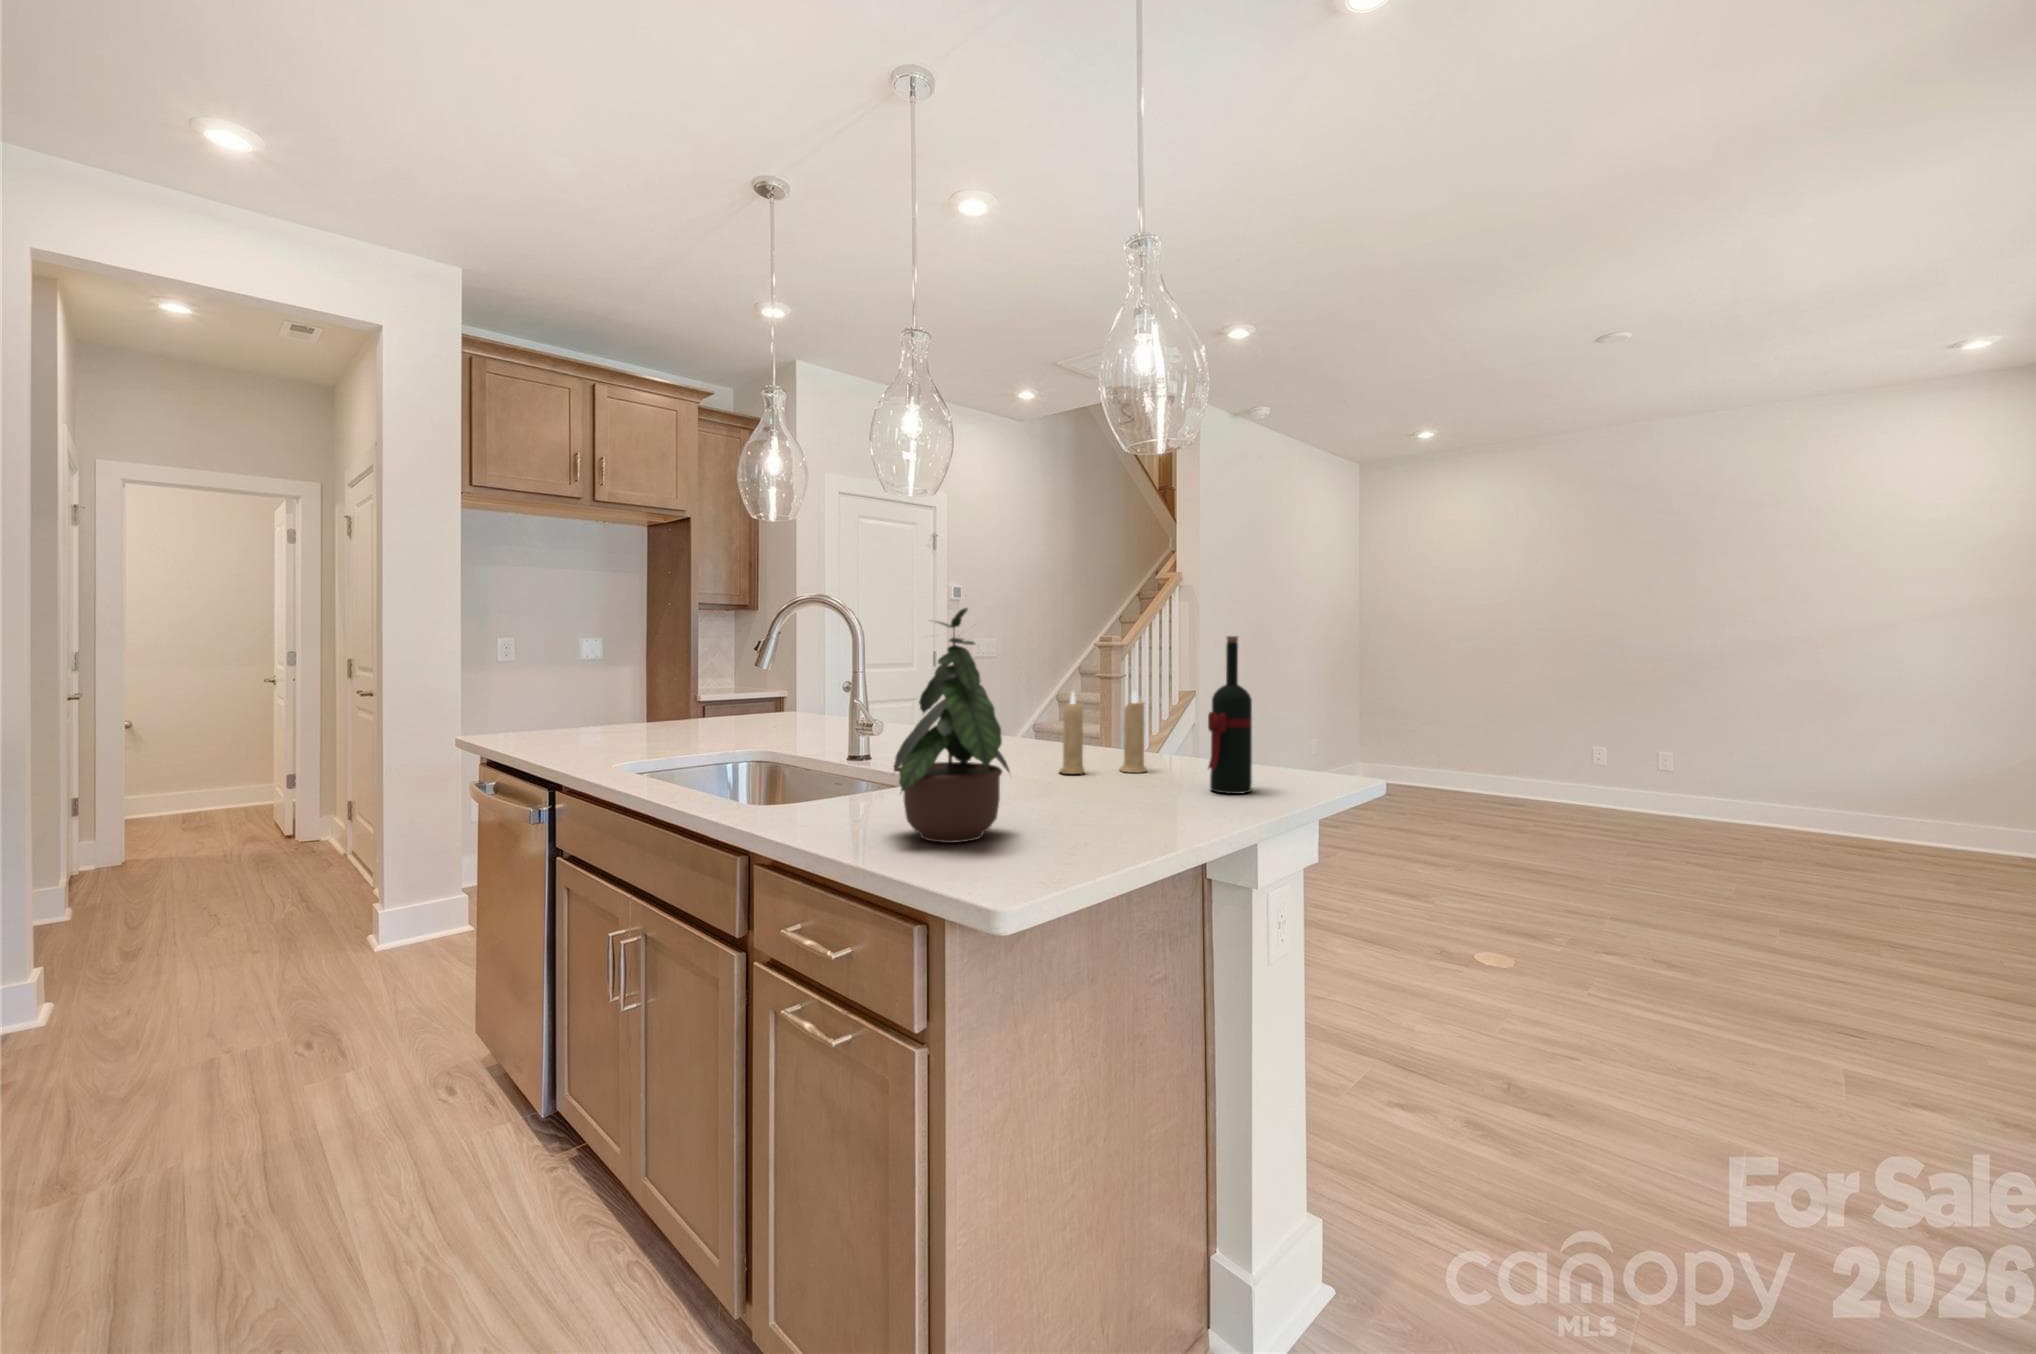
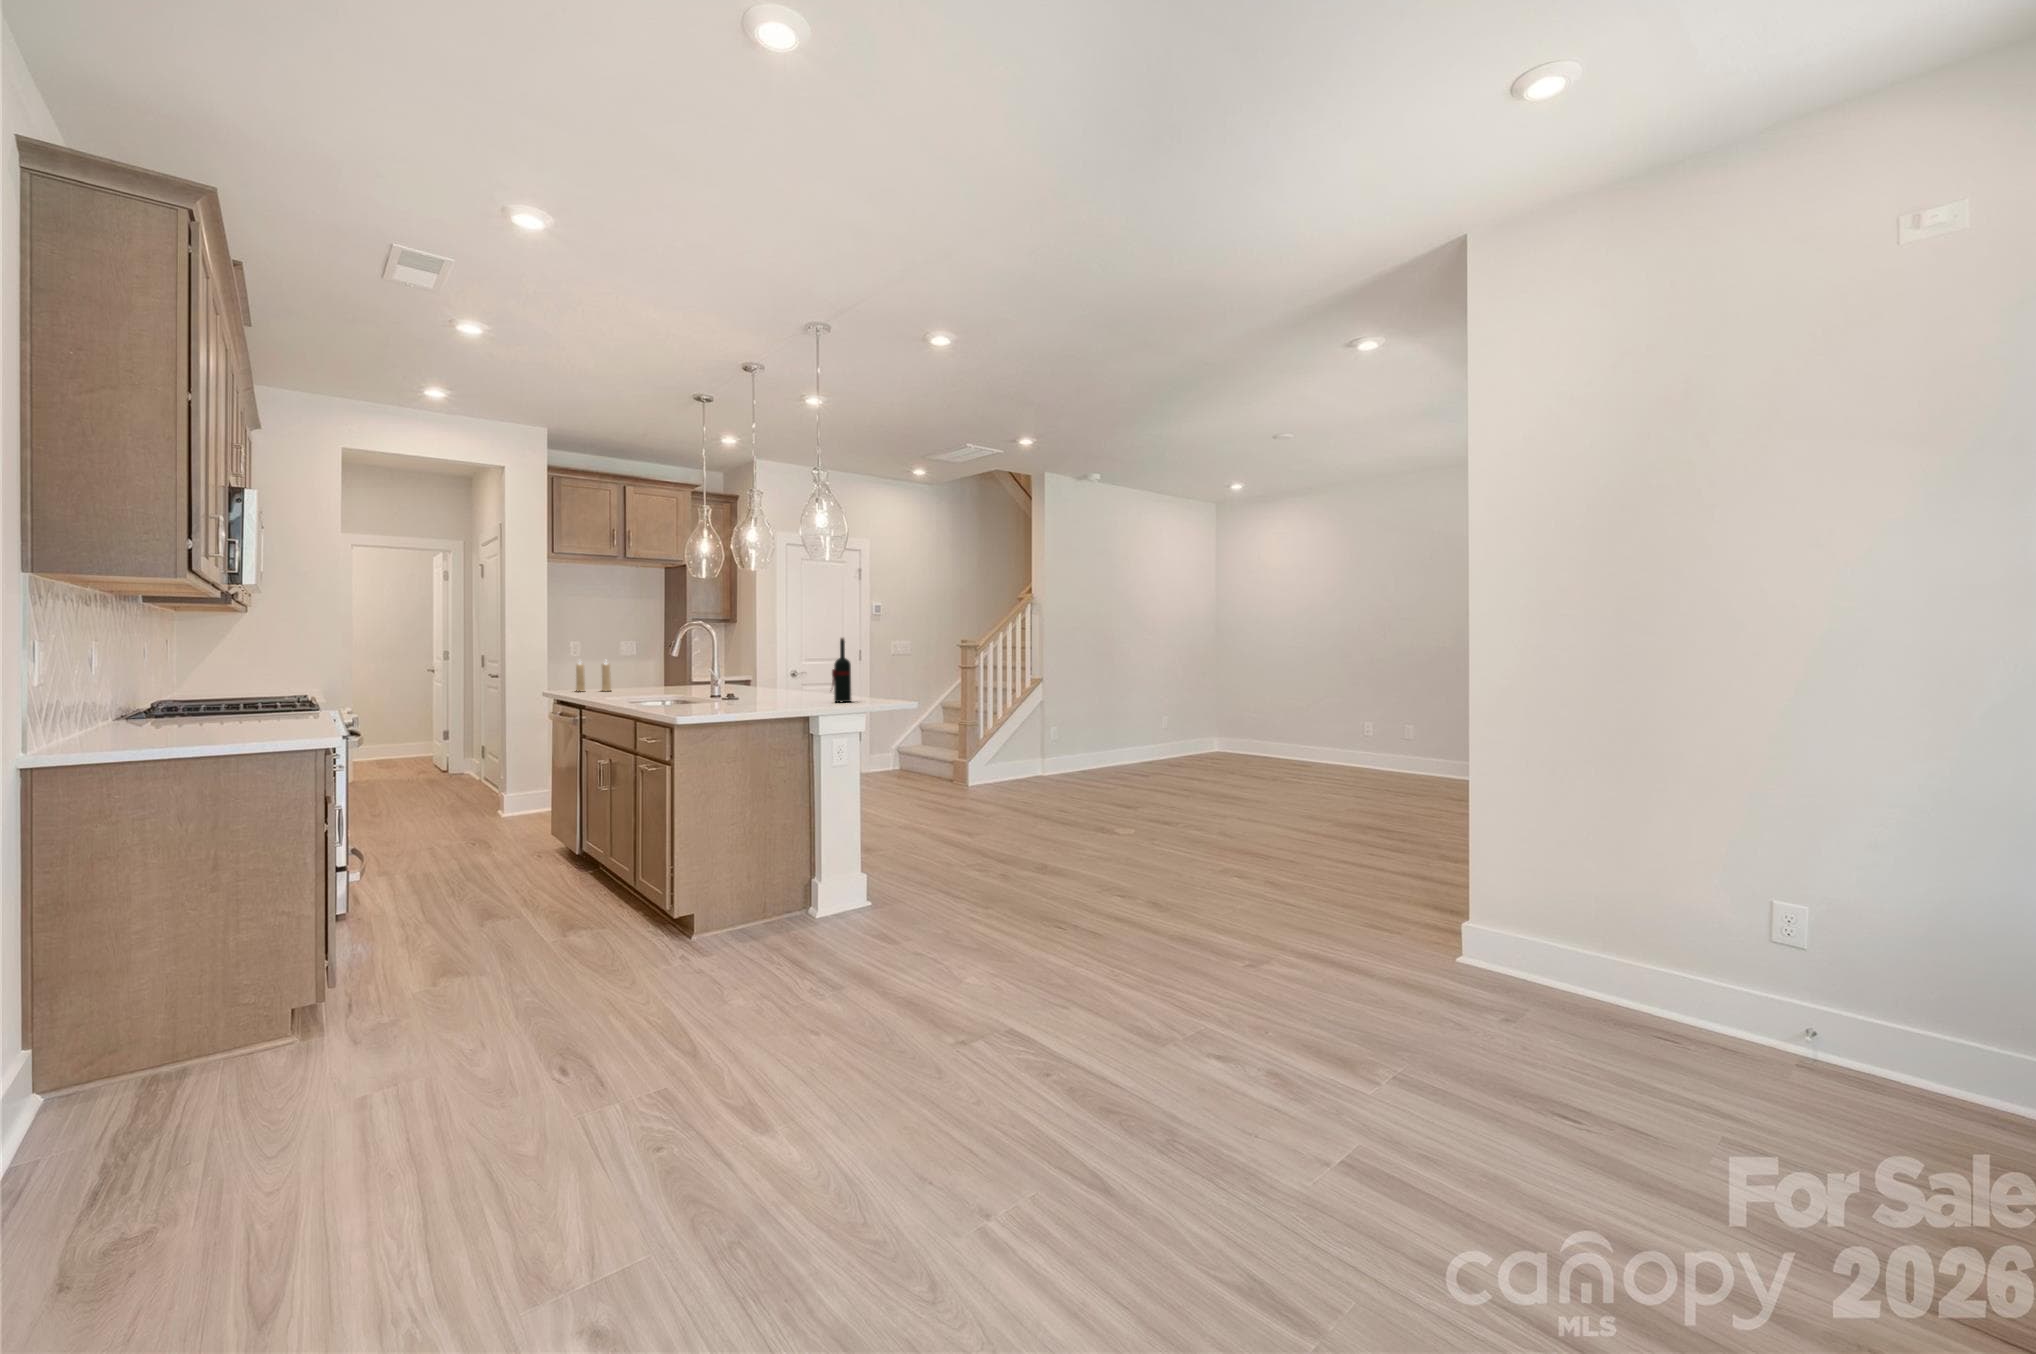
potted plant: present [894,608,1010,843] -> none [675,628,726,710]
candle: present [1060,691,1146,774] -> present [576,662,611,691]

